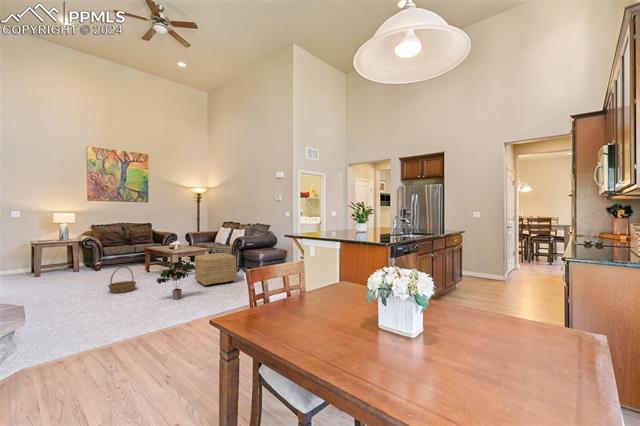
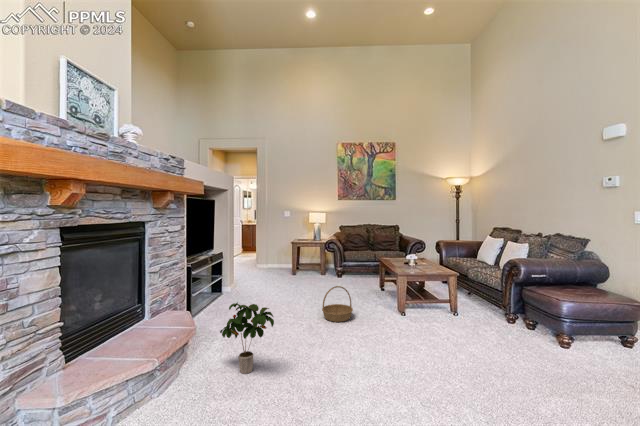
ottoman: present [195,253,237,286] -> none [433,285,506,348]
potted plant: present [156,260,195,300] -> present [220,303,274,374]

